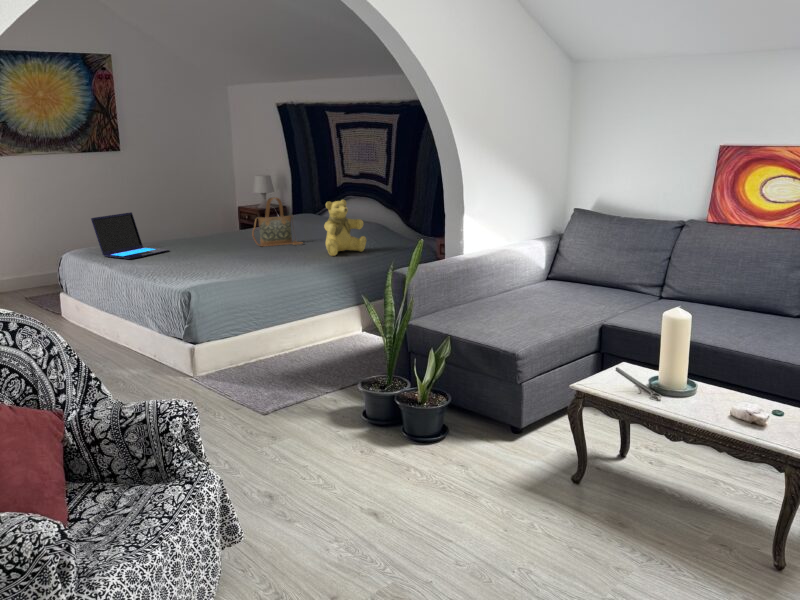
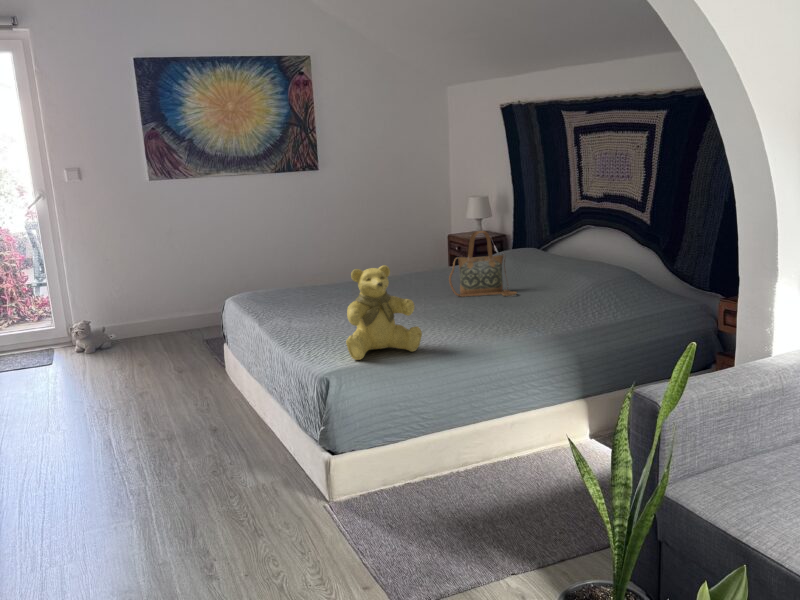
teddy bear: present [324,200,366,256] -> present [346,265,422,360]
laptop: present [91,212,169,259] -> none [252,247,344,310]

